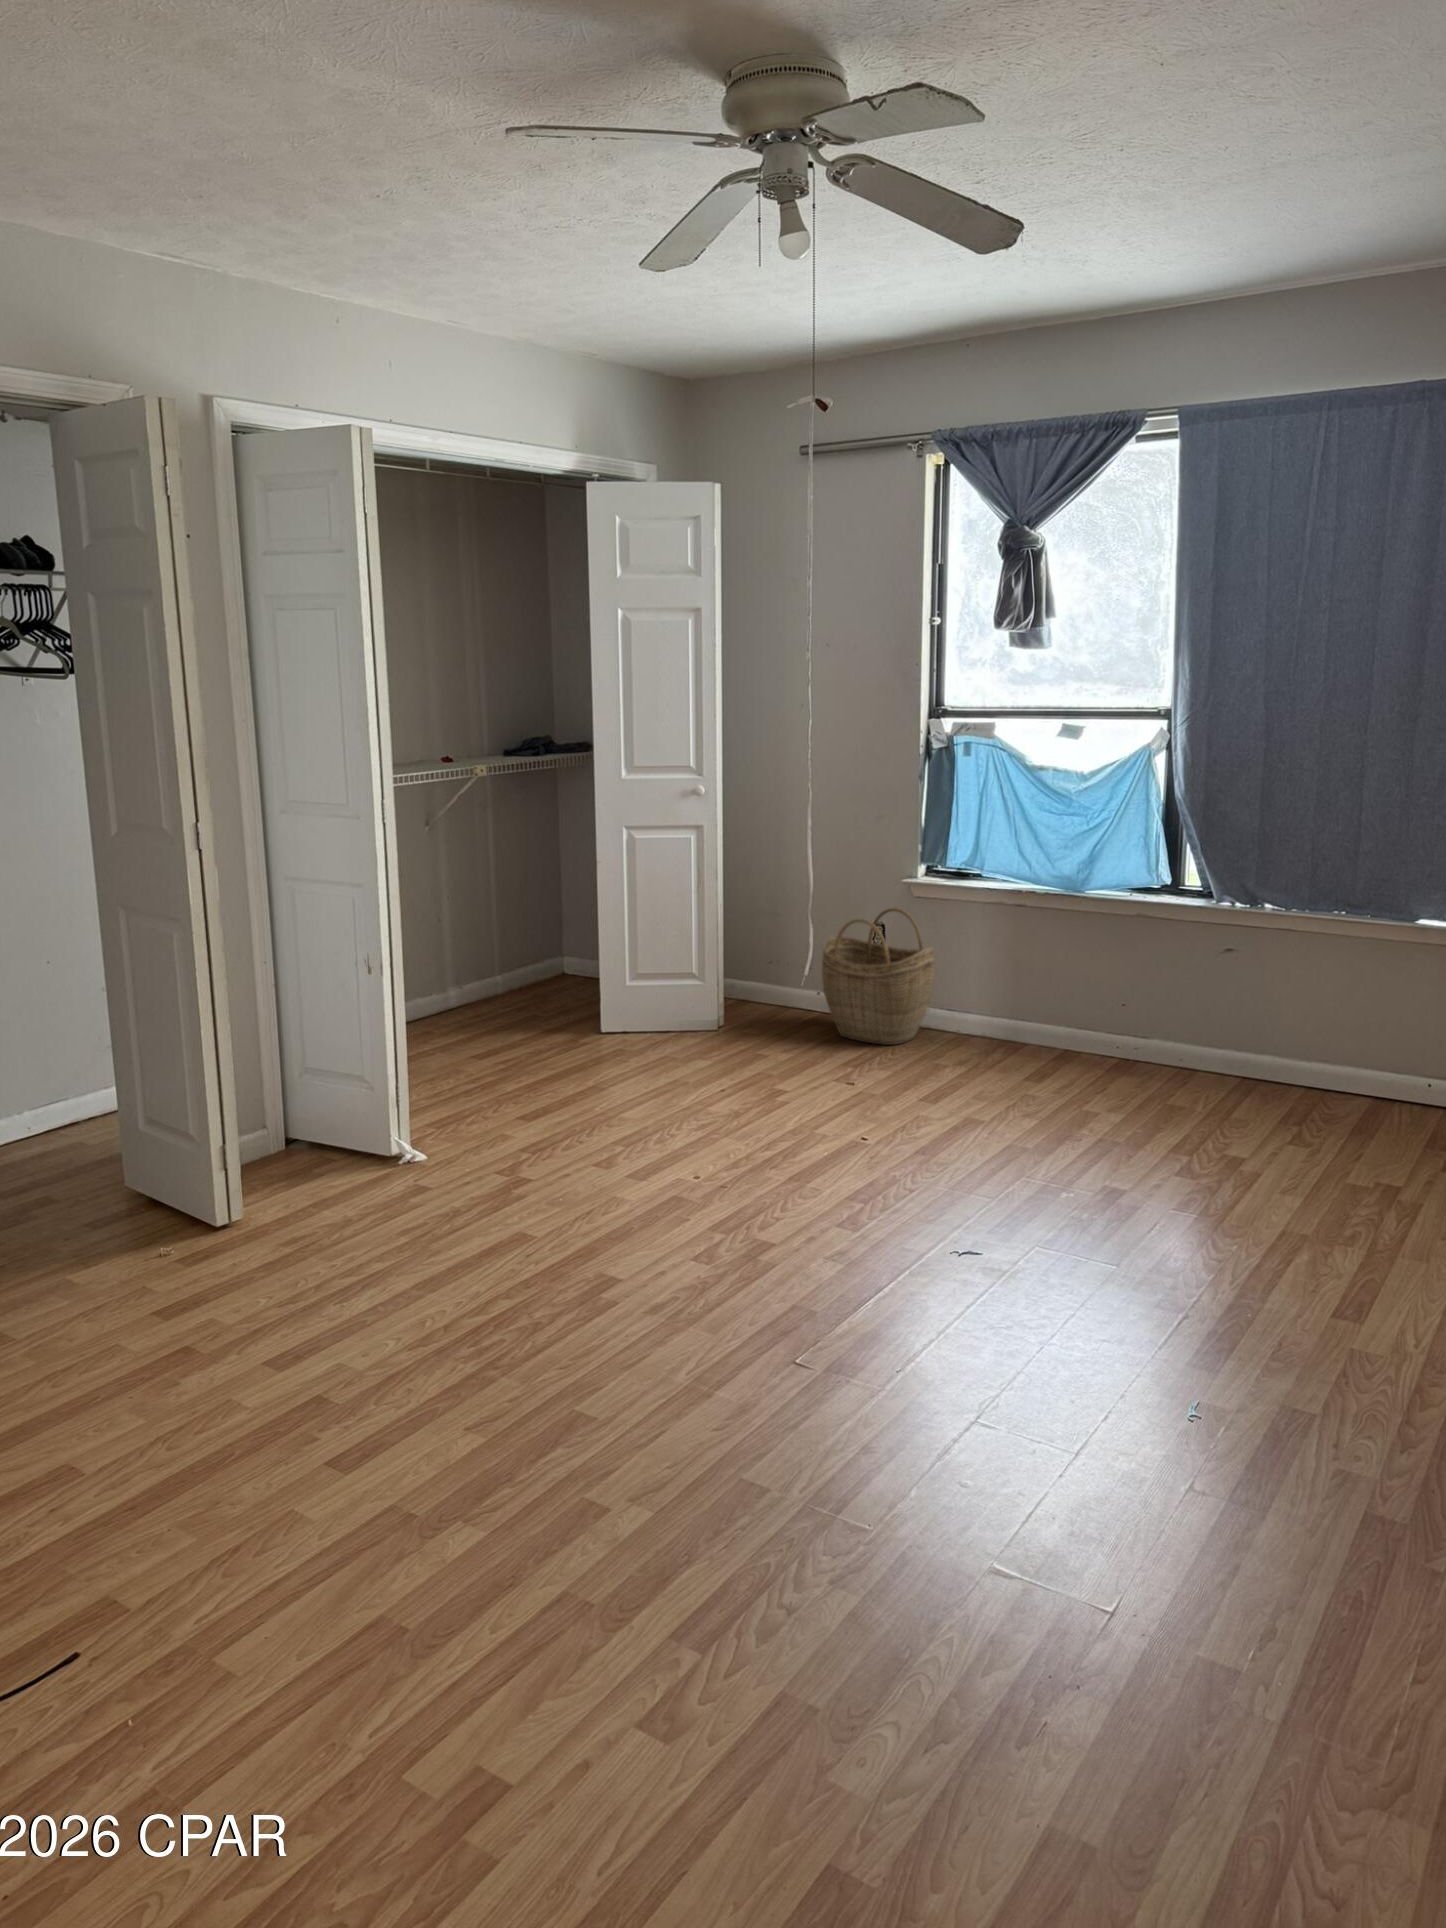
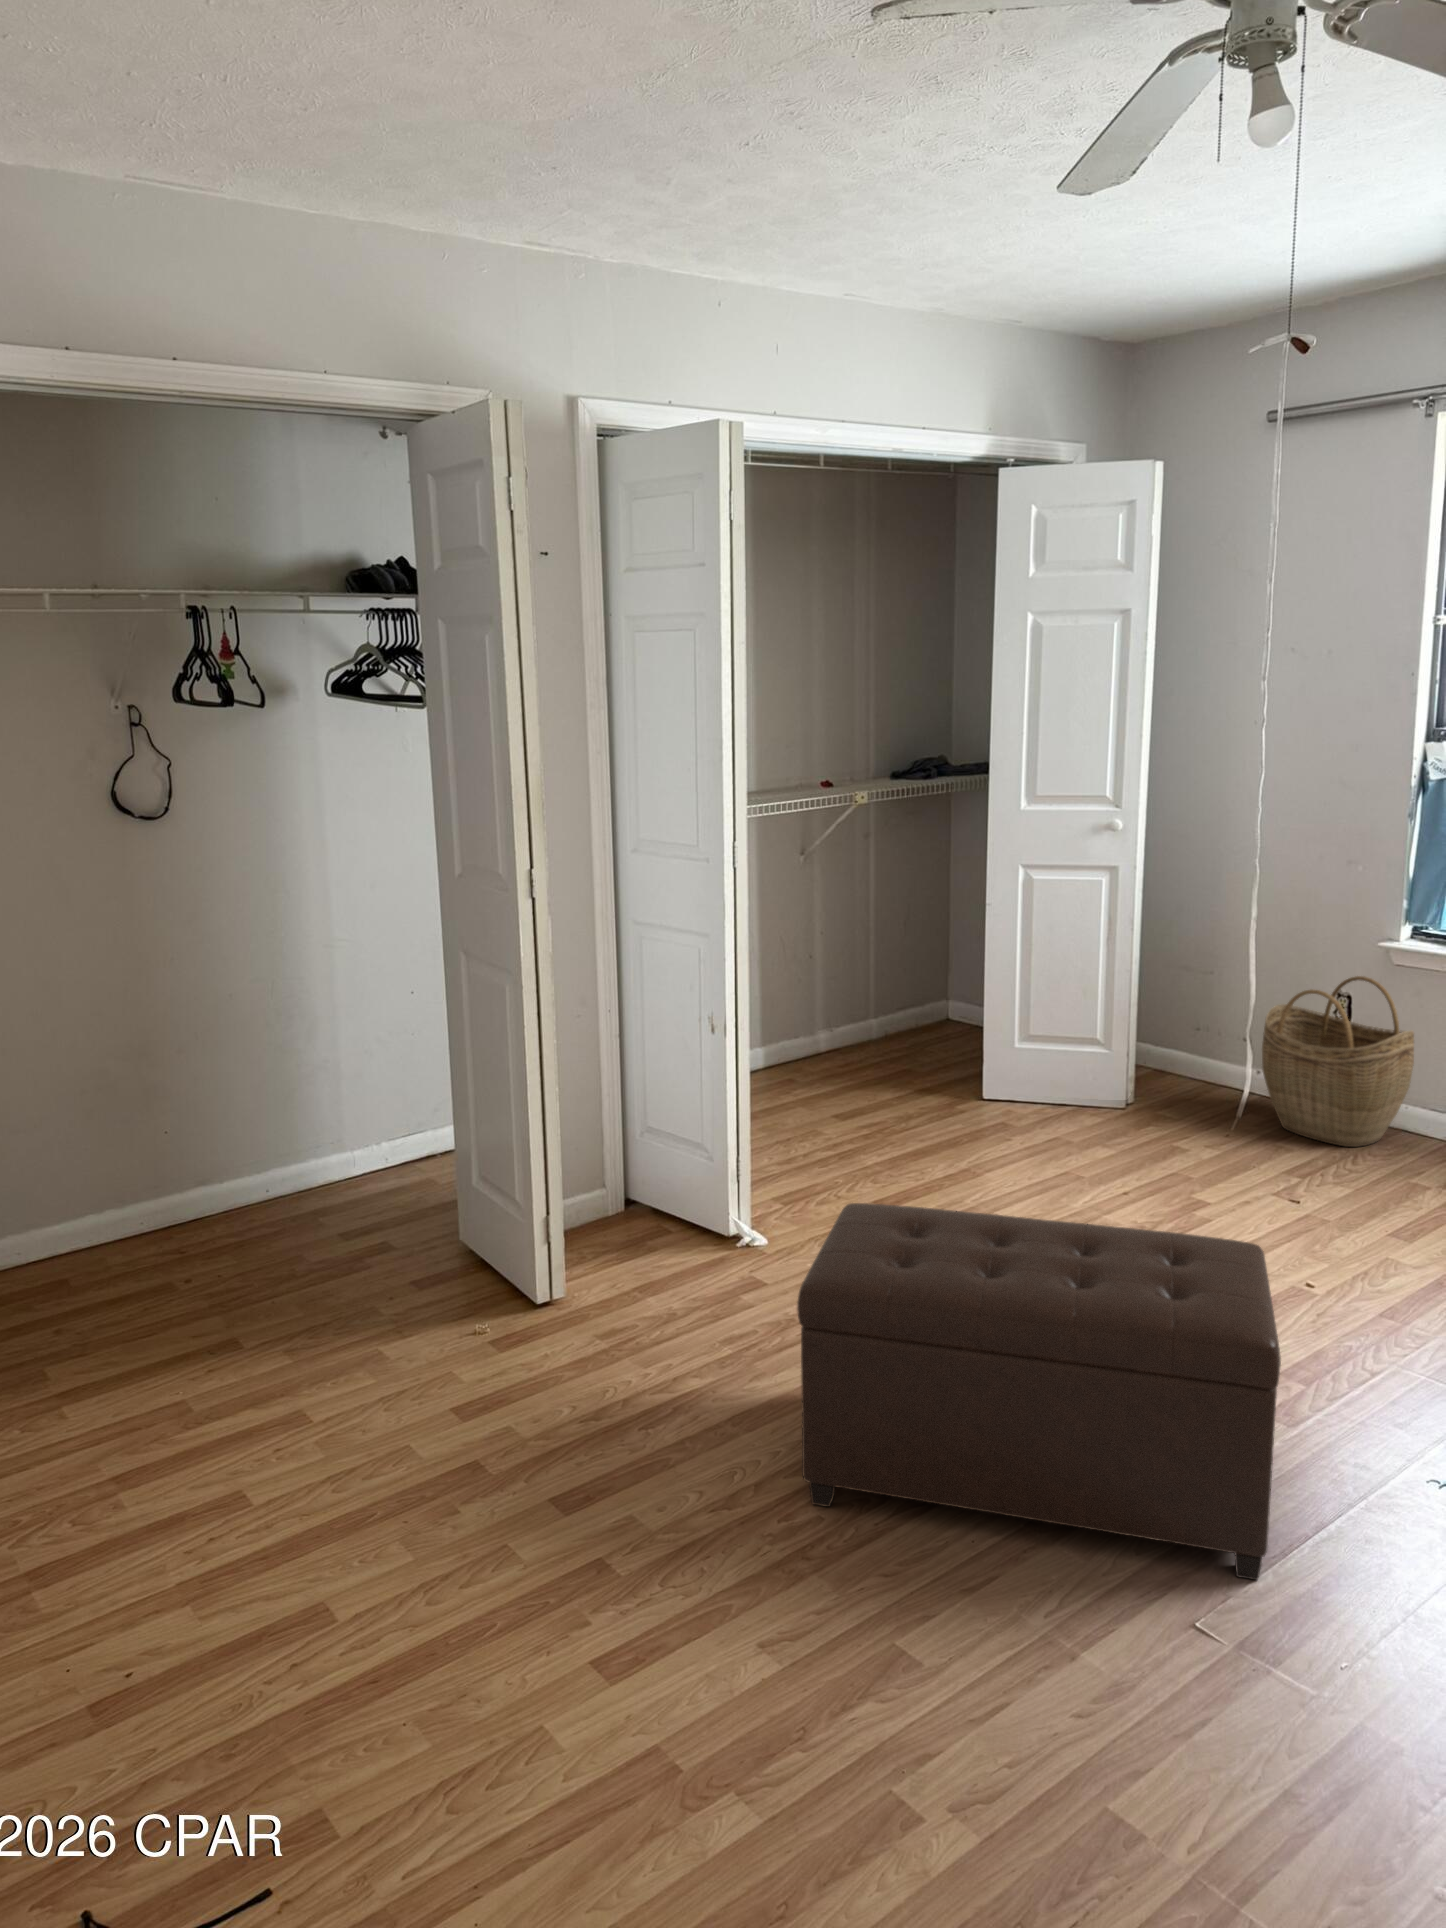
ottoman: none [475,1086,844,1332] -> present [797,1203,1281,1580]

